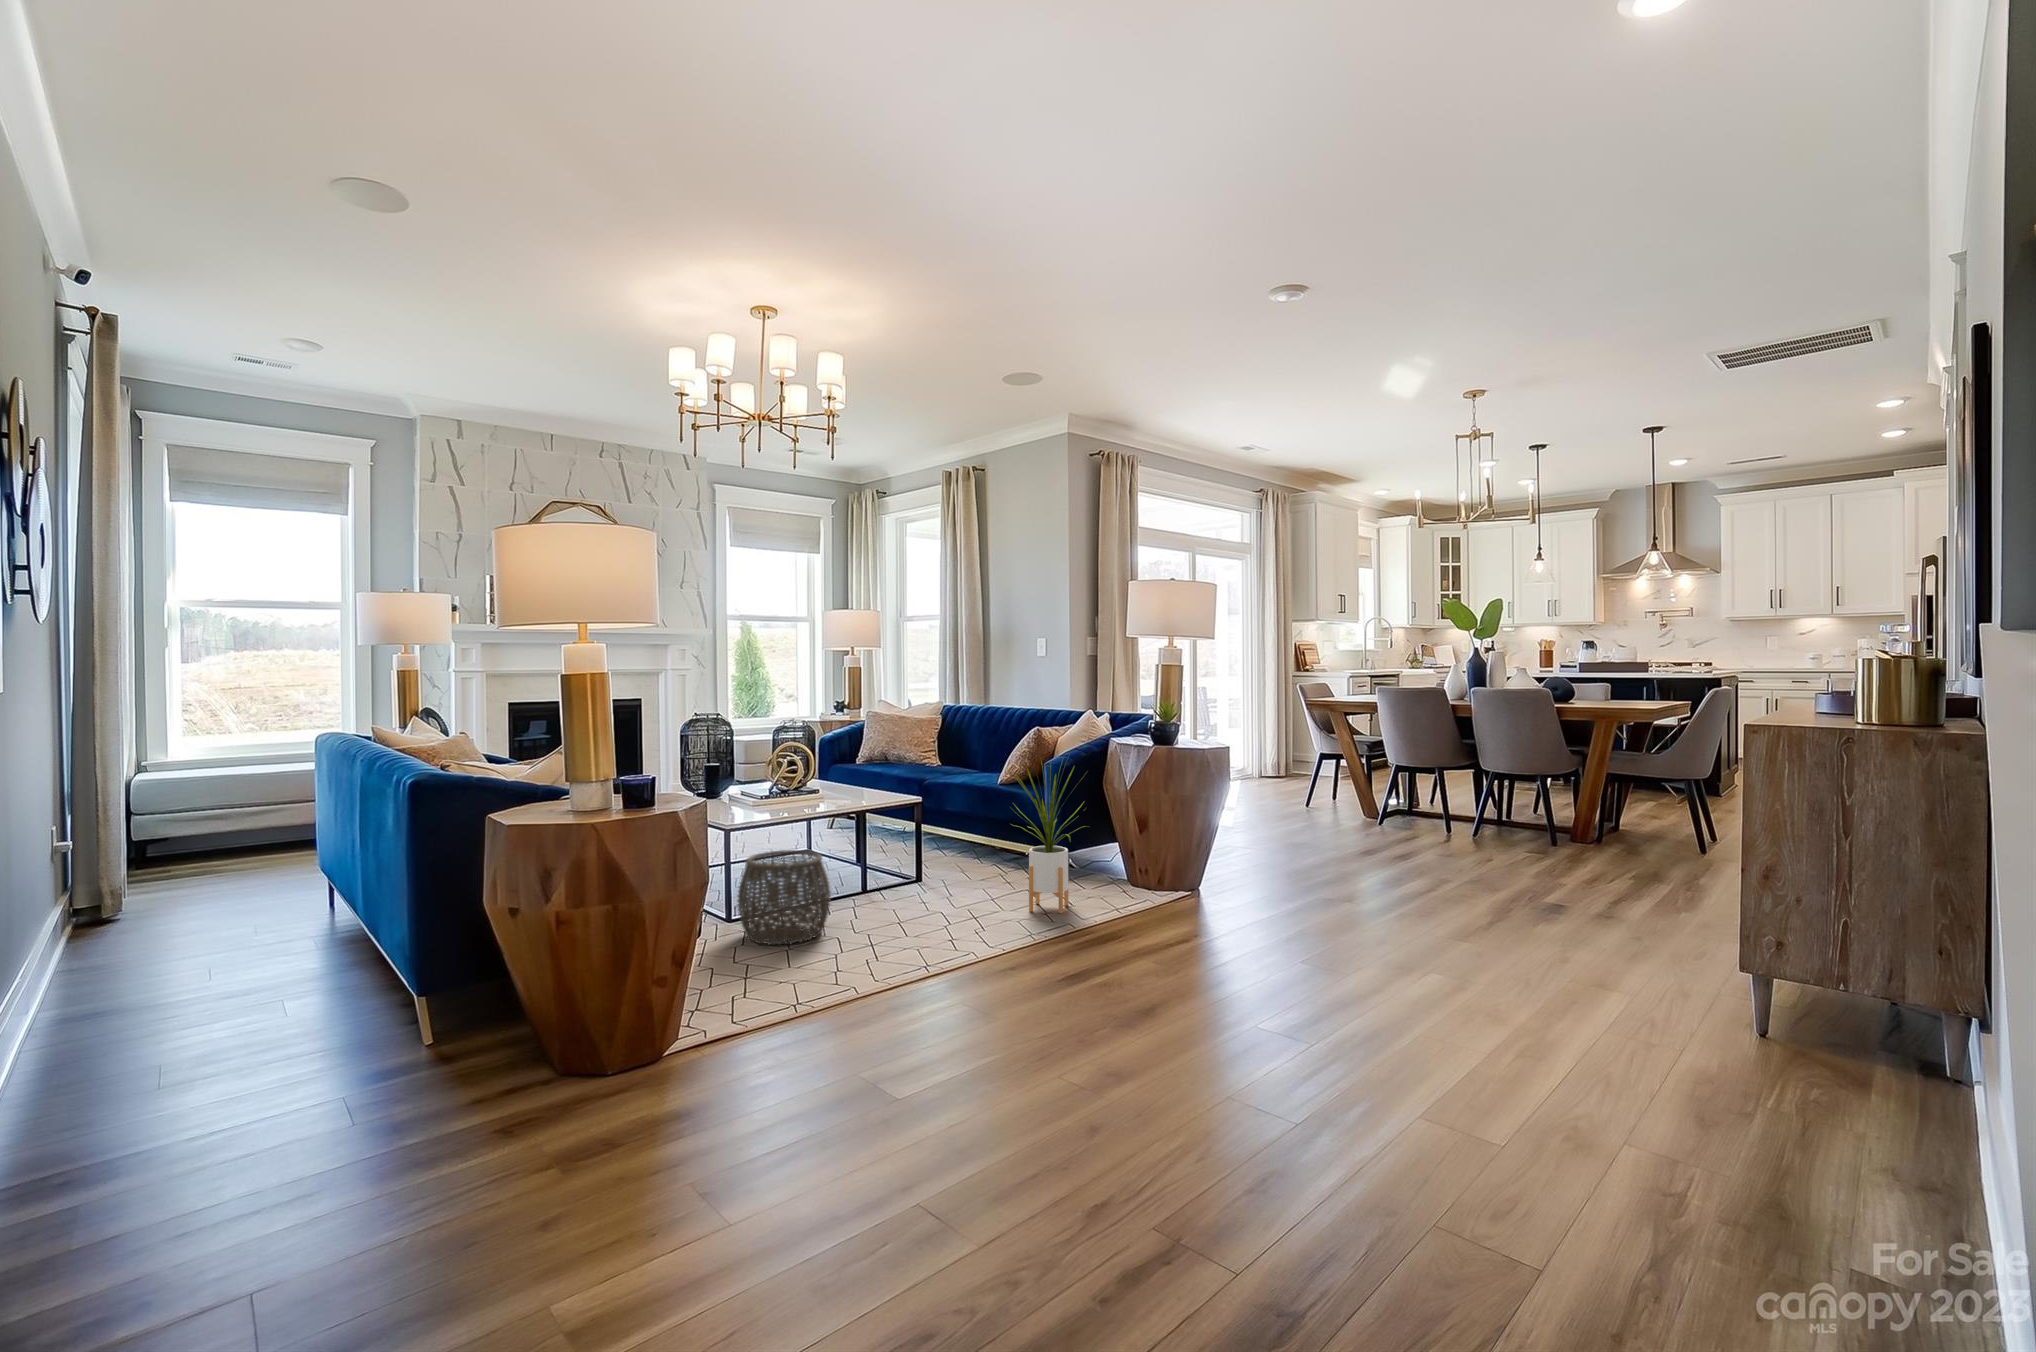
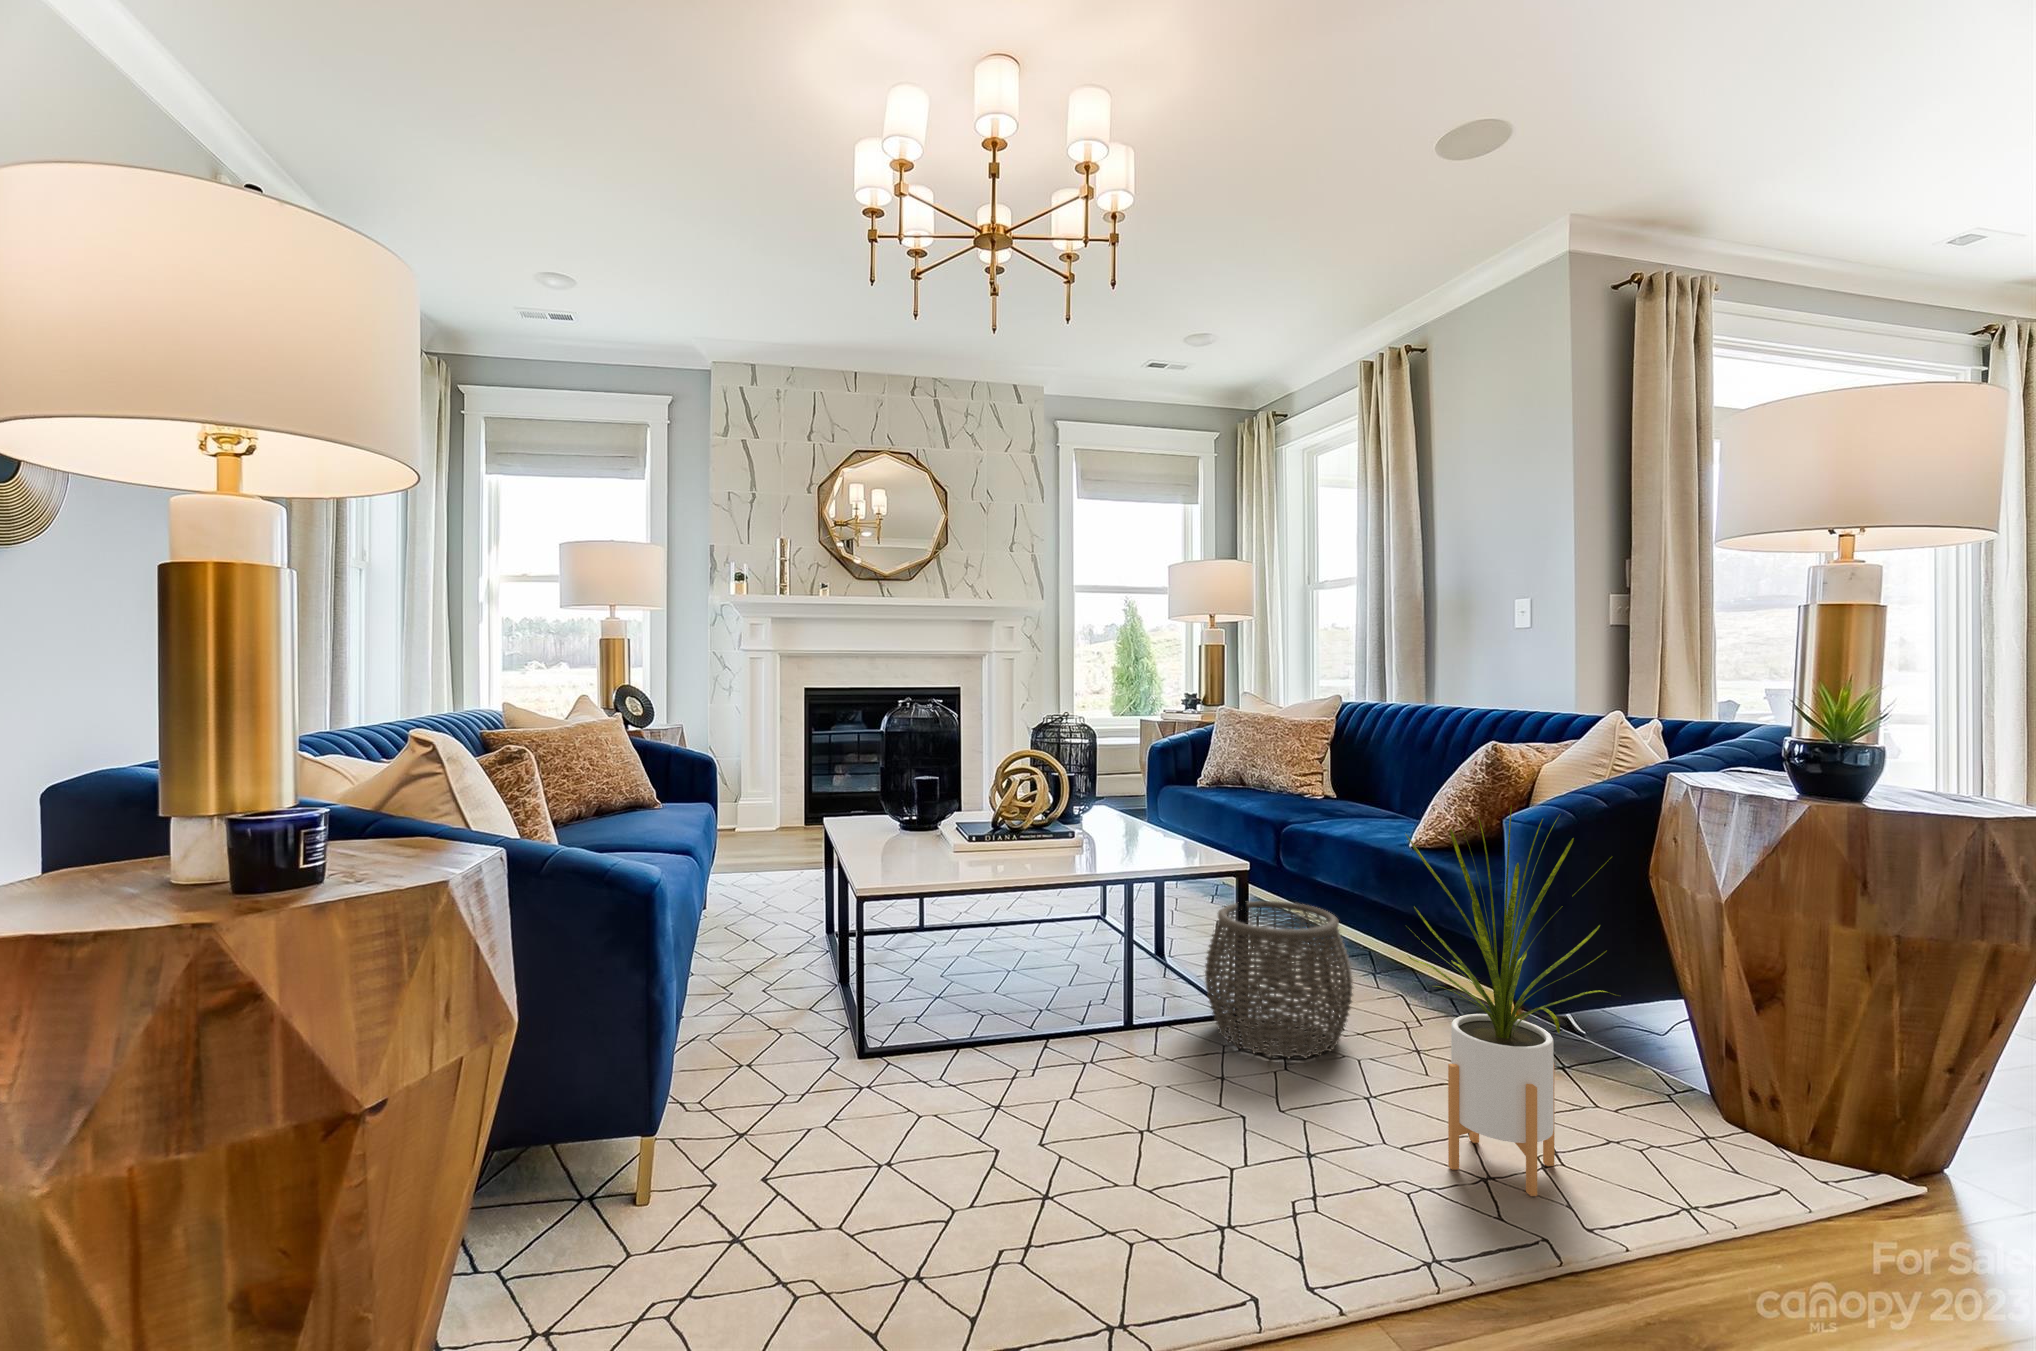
woven basket: present [738,850,831,945] -> present [1205,901,1353,1058]

